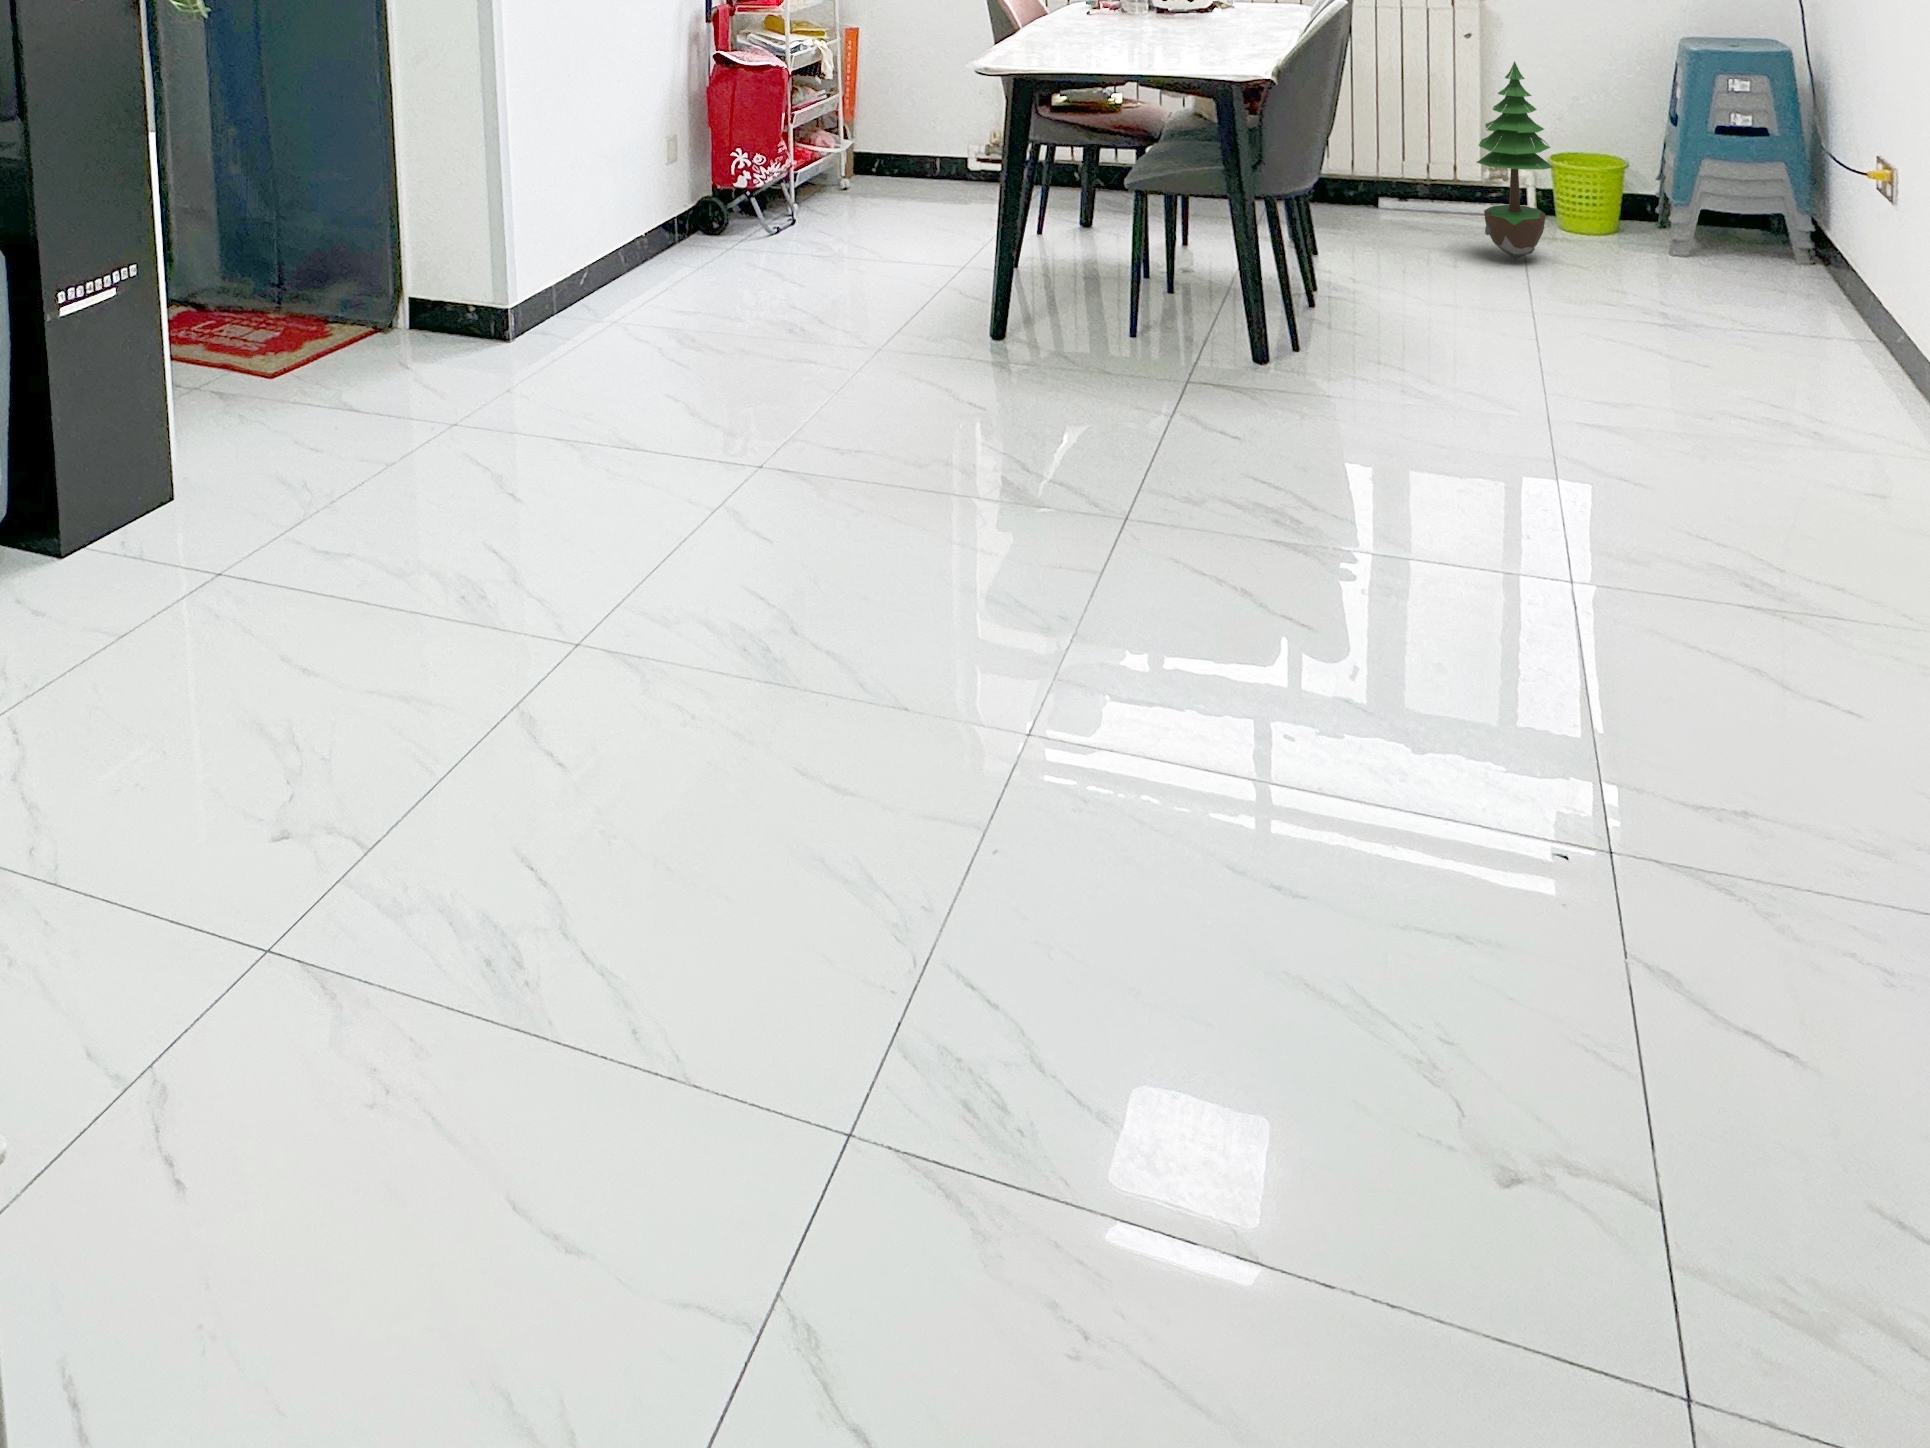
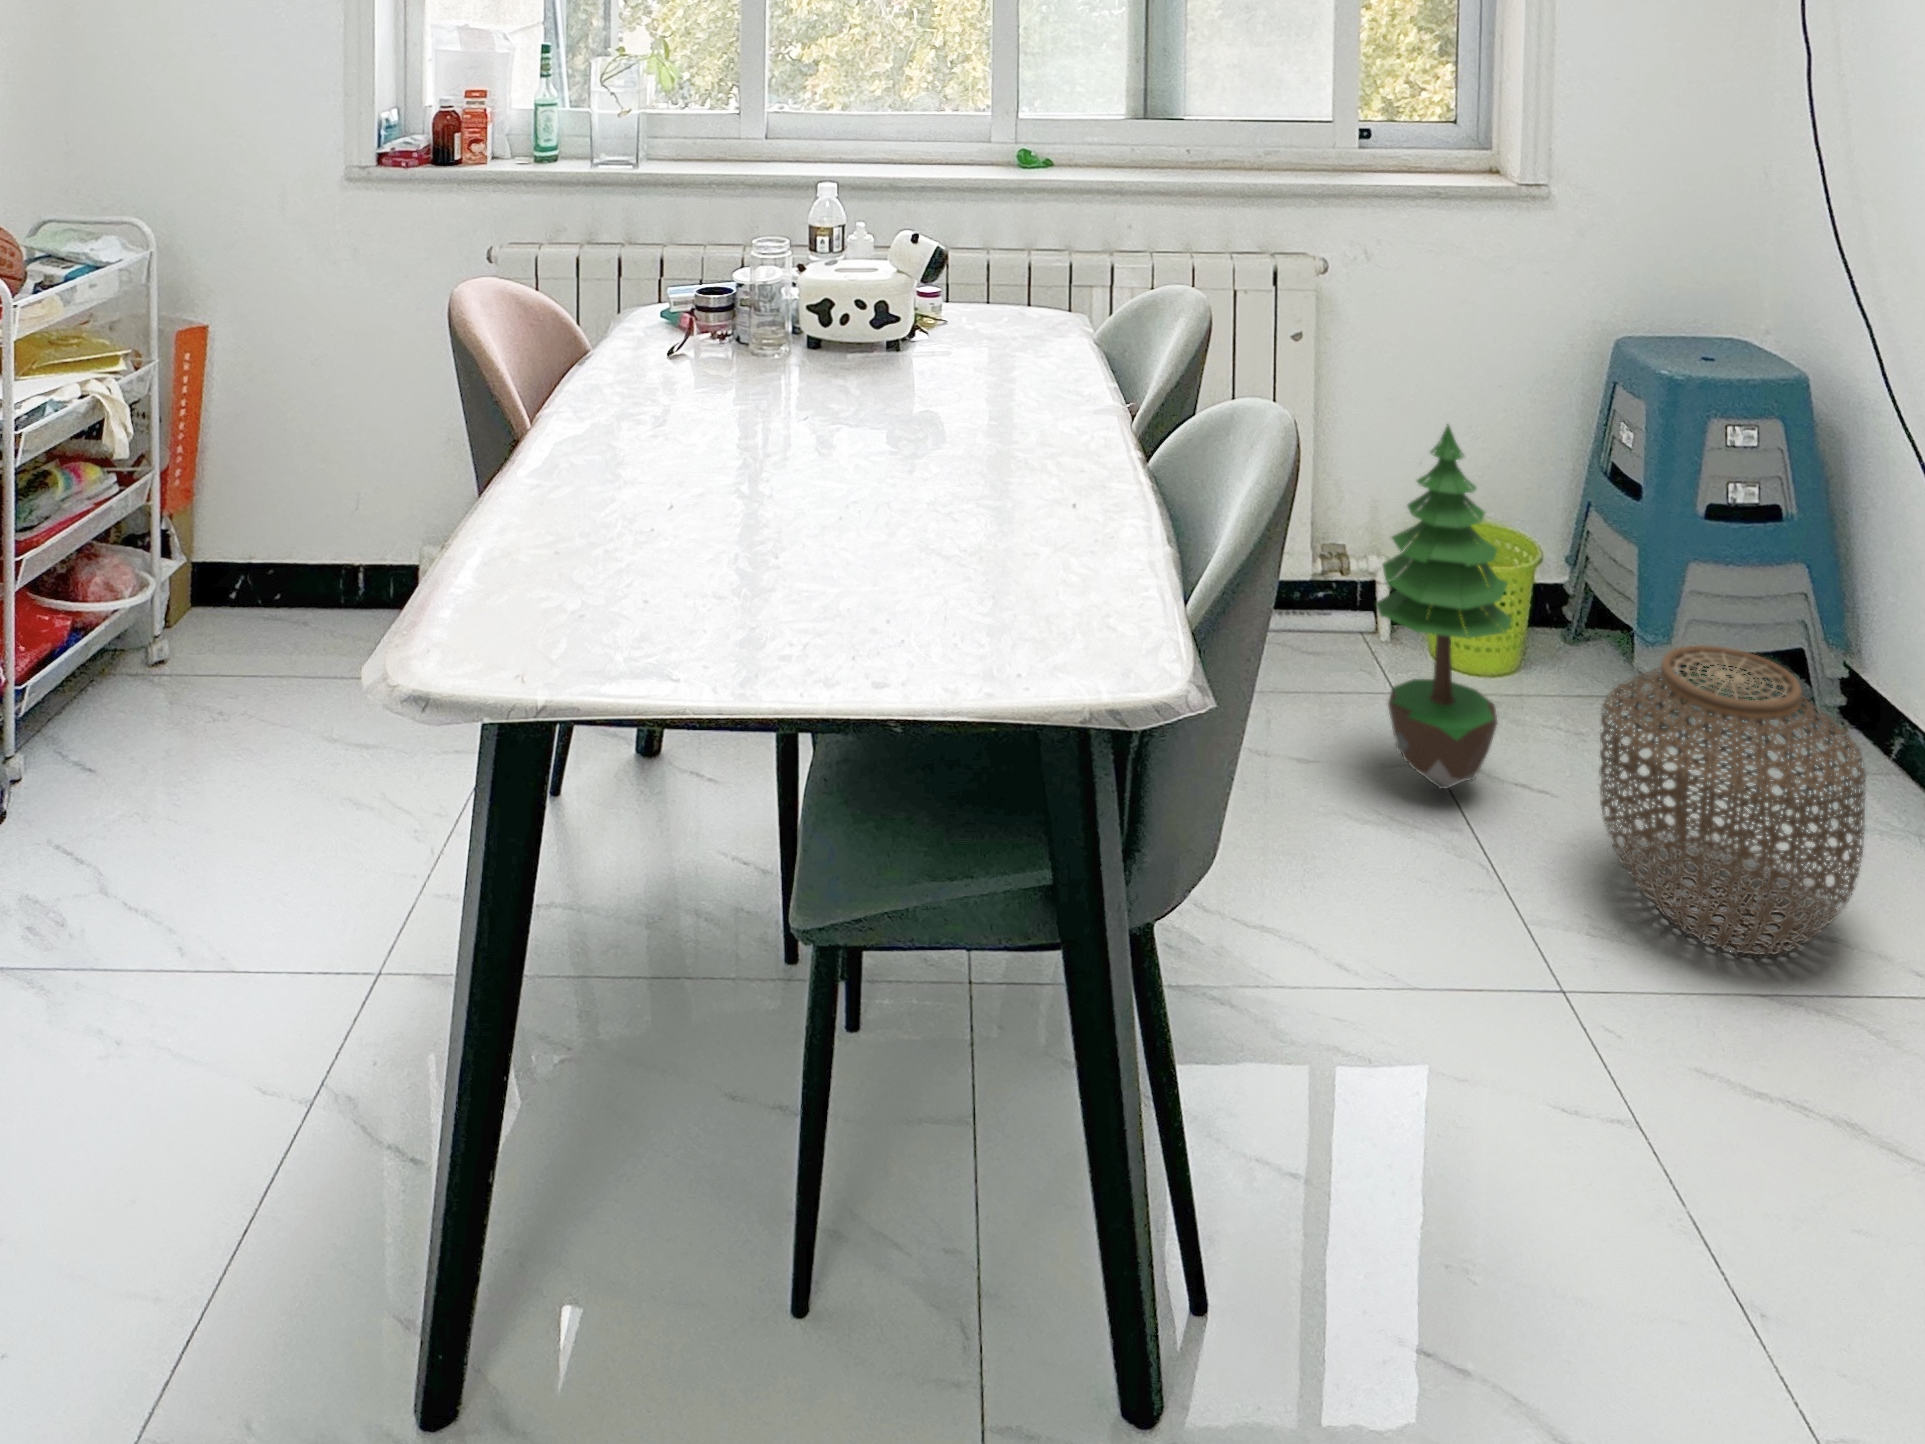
woven basket: none [1573,167,1712,309] -> present [1599,645,1866,955]

